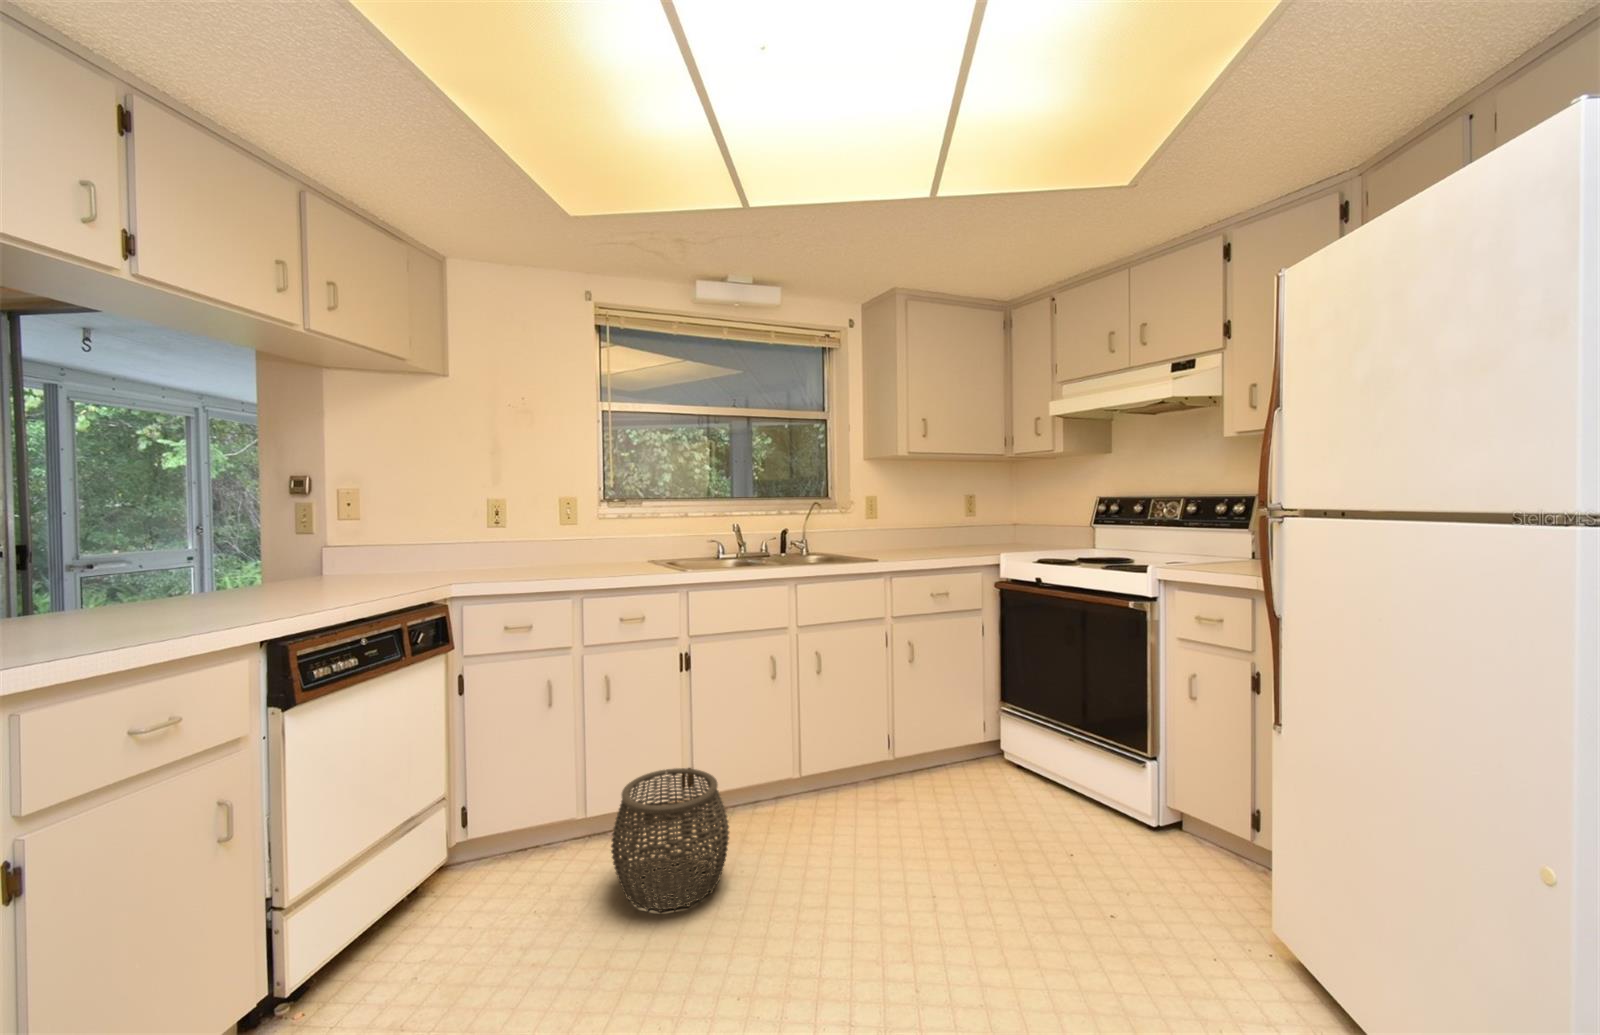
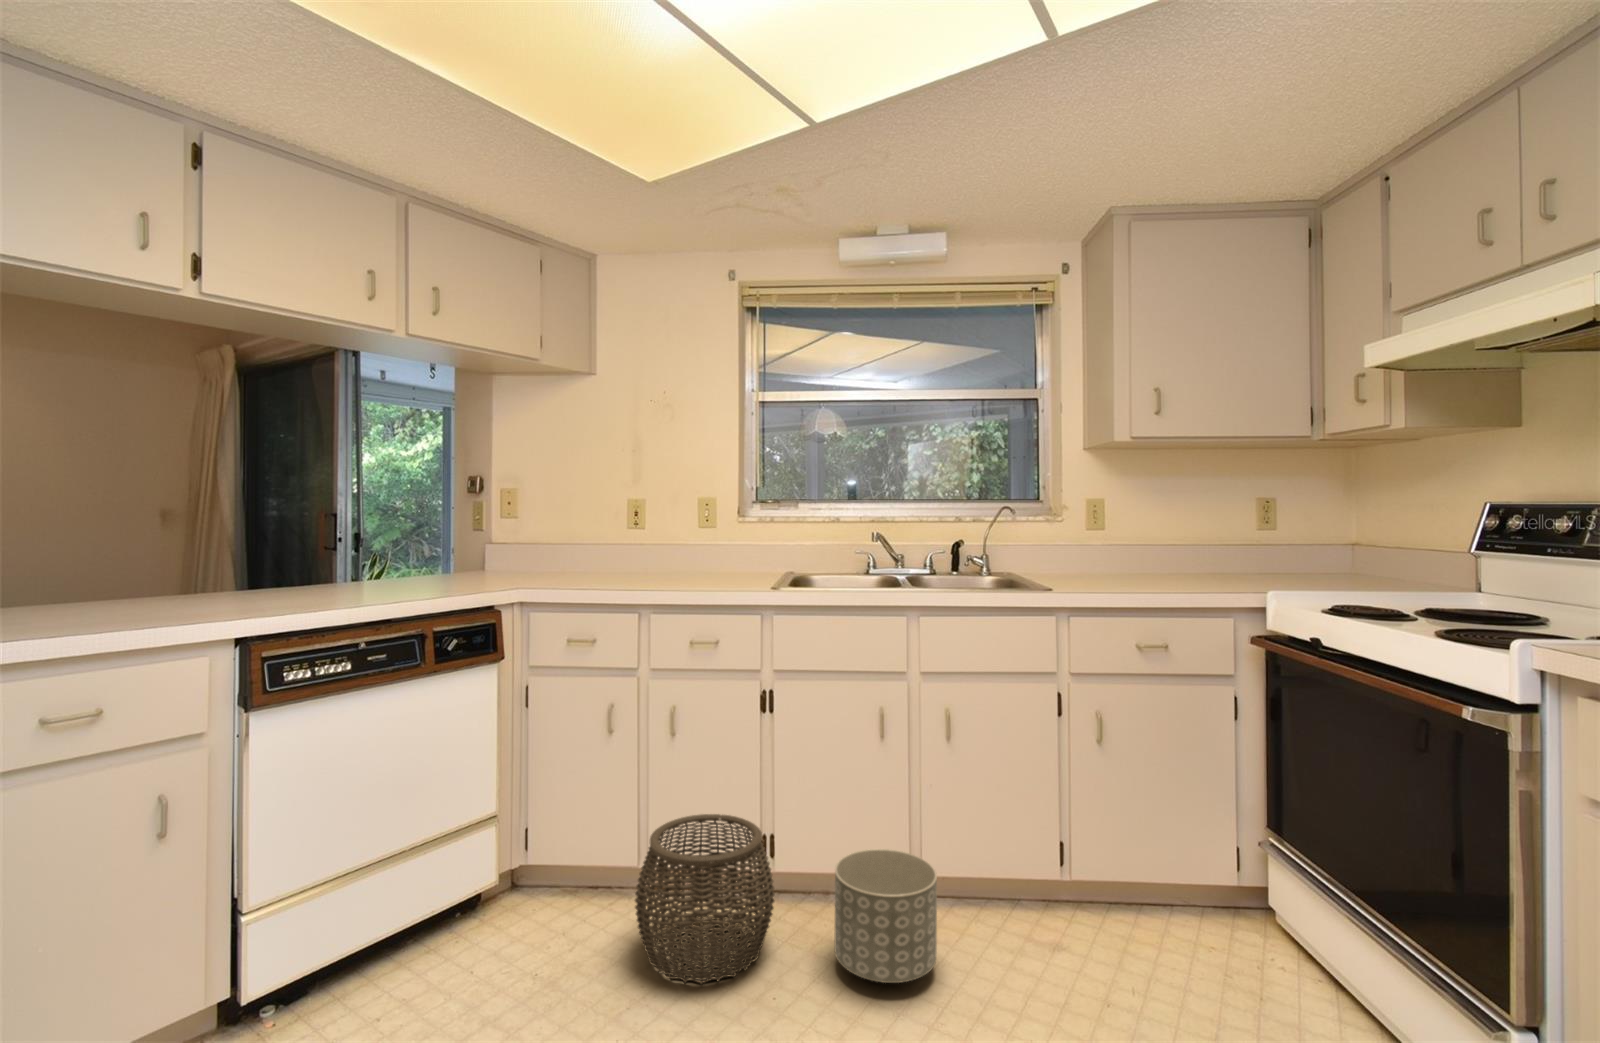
planter: none [772,766,850,862] -> present [834,849,937,983]

